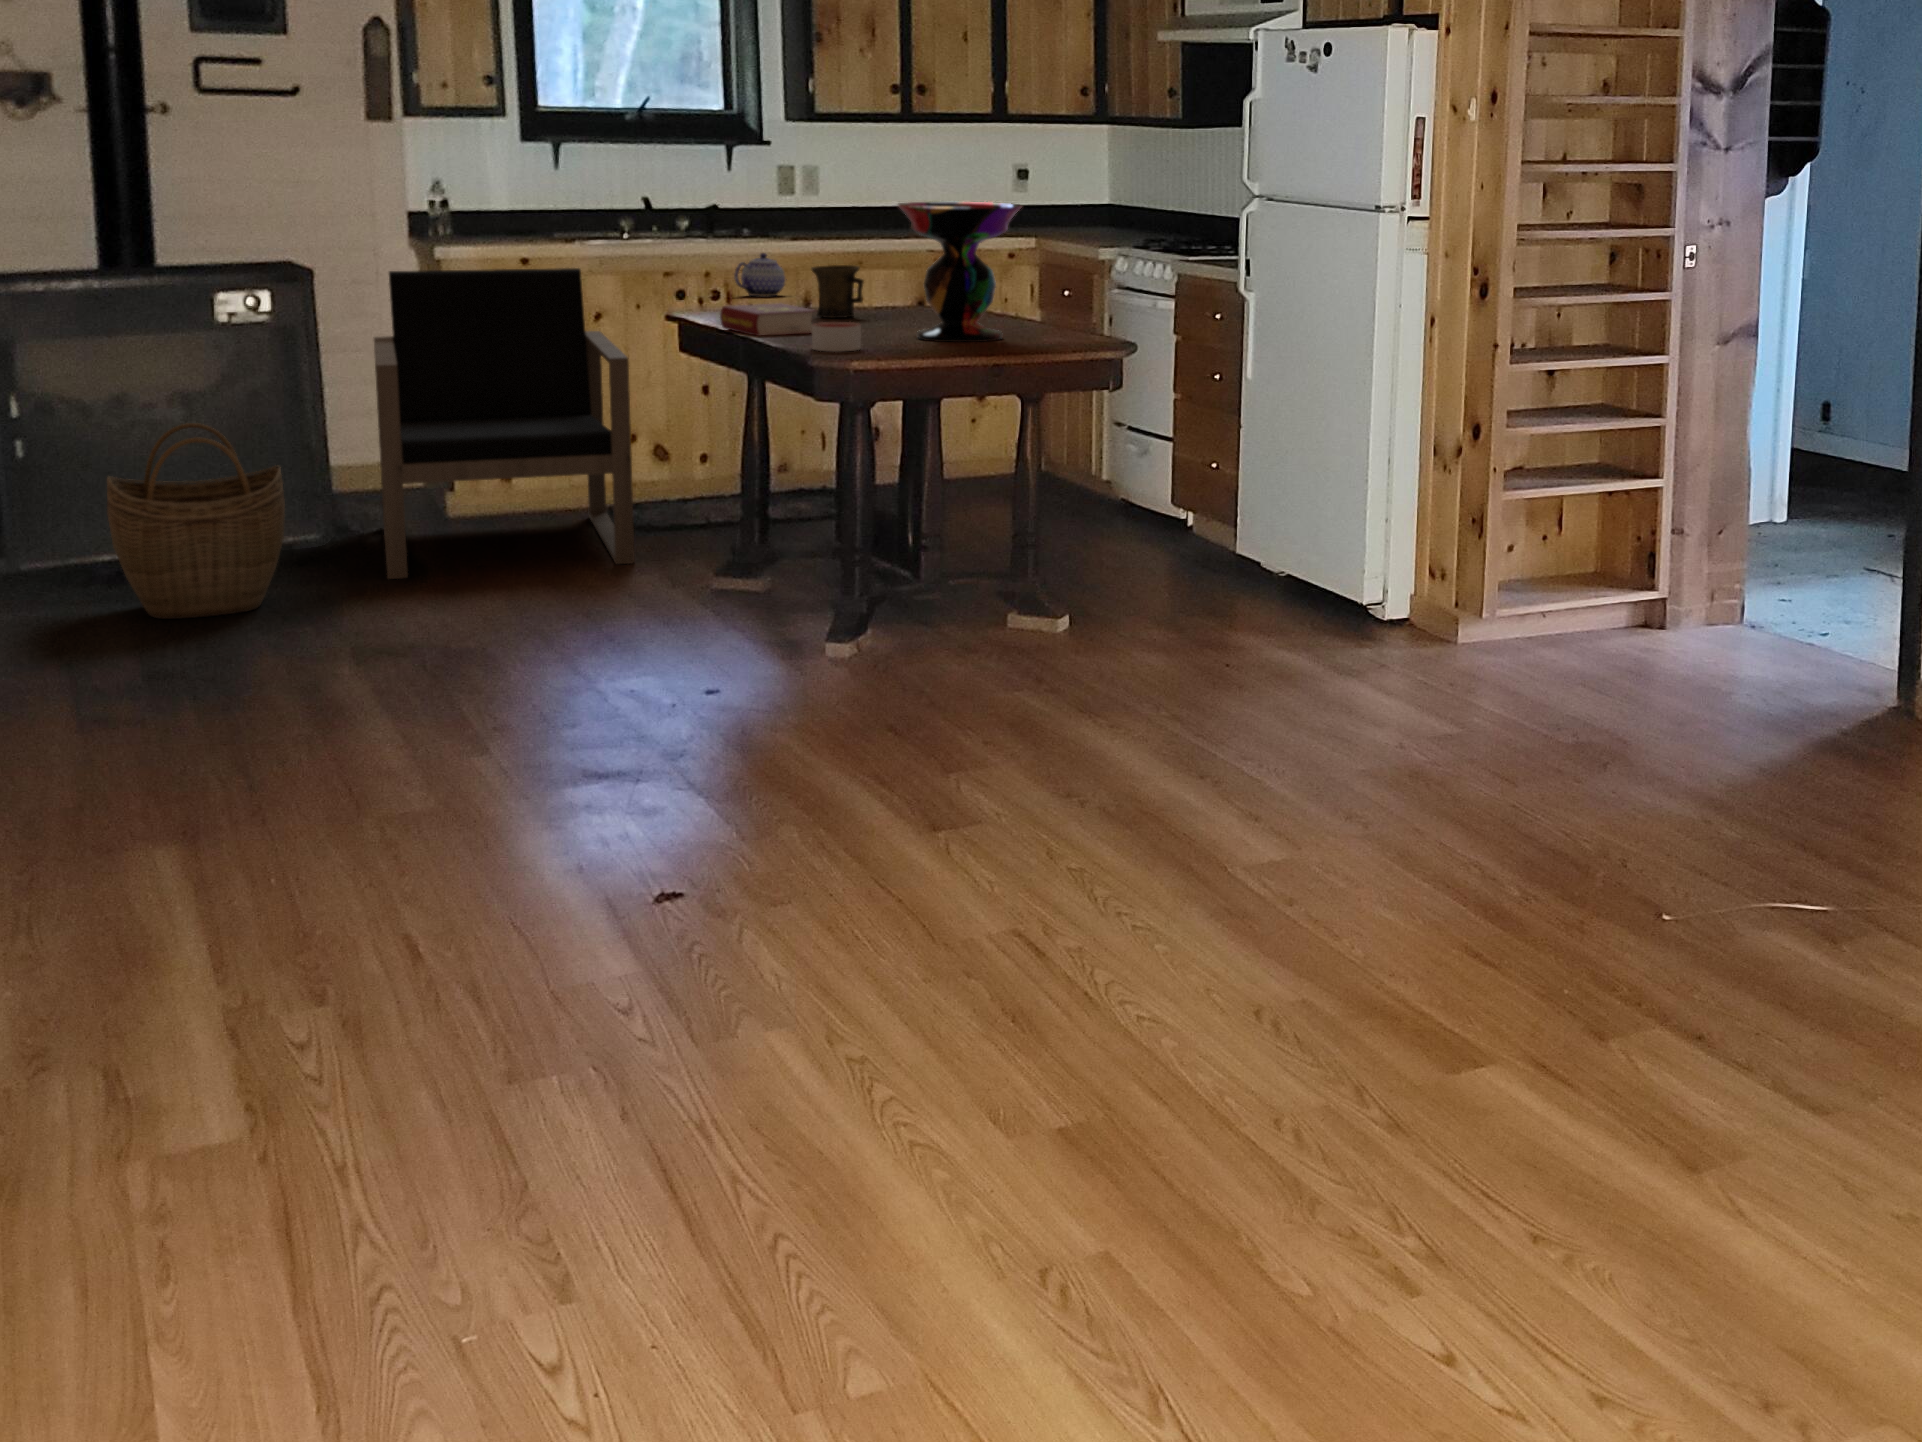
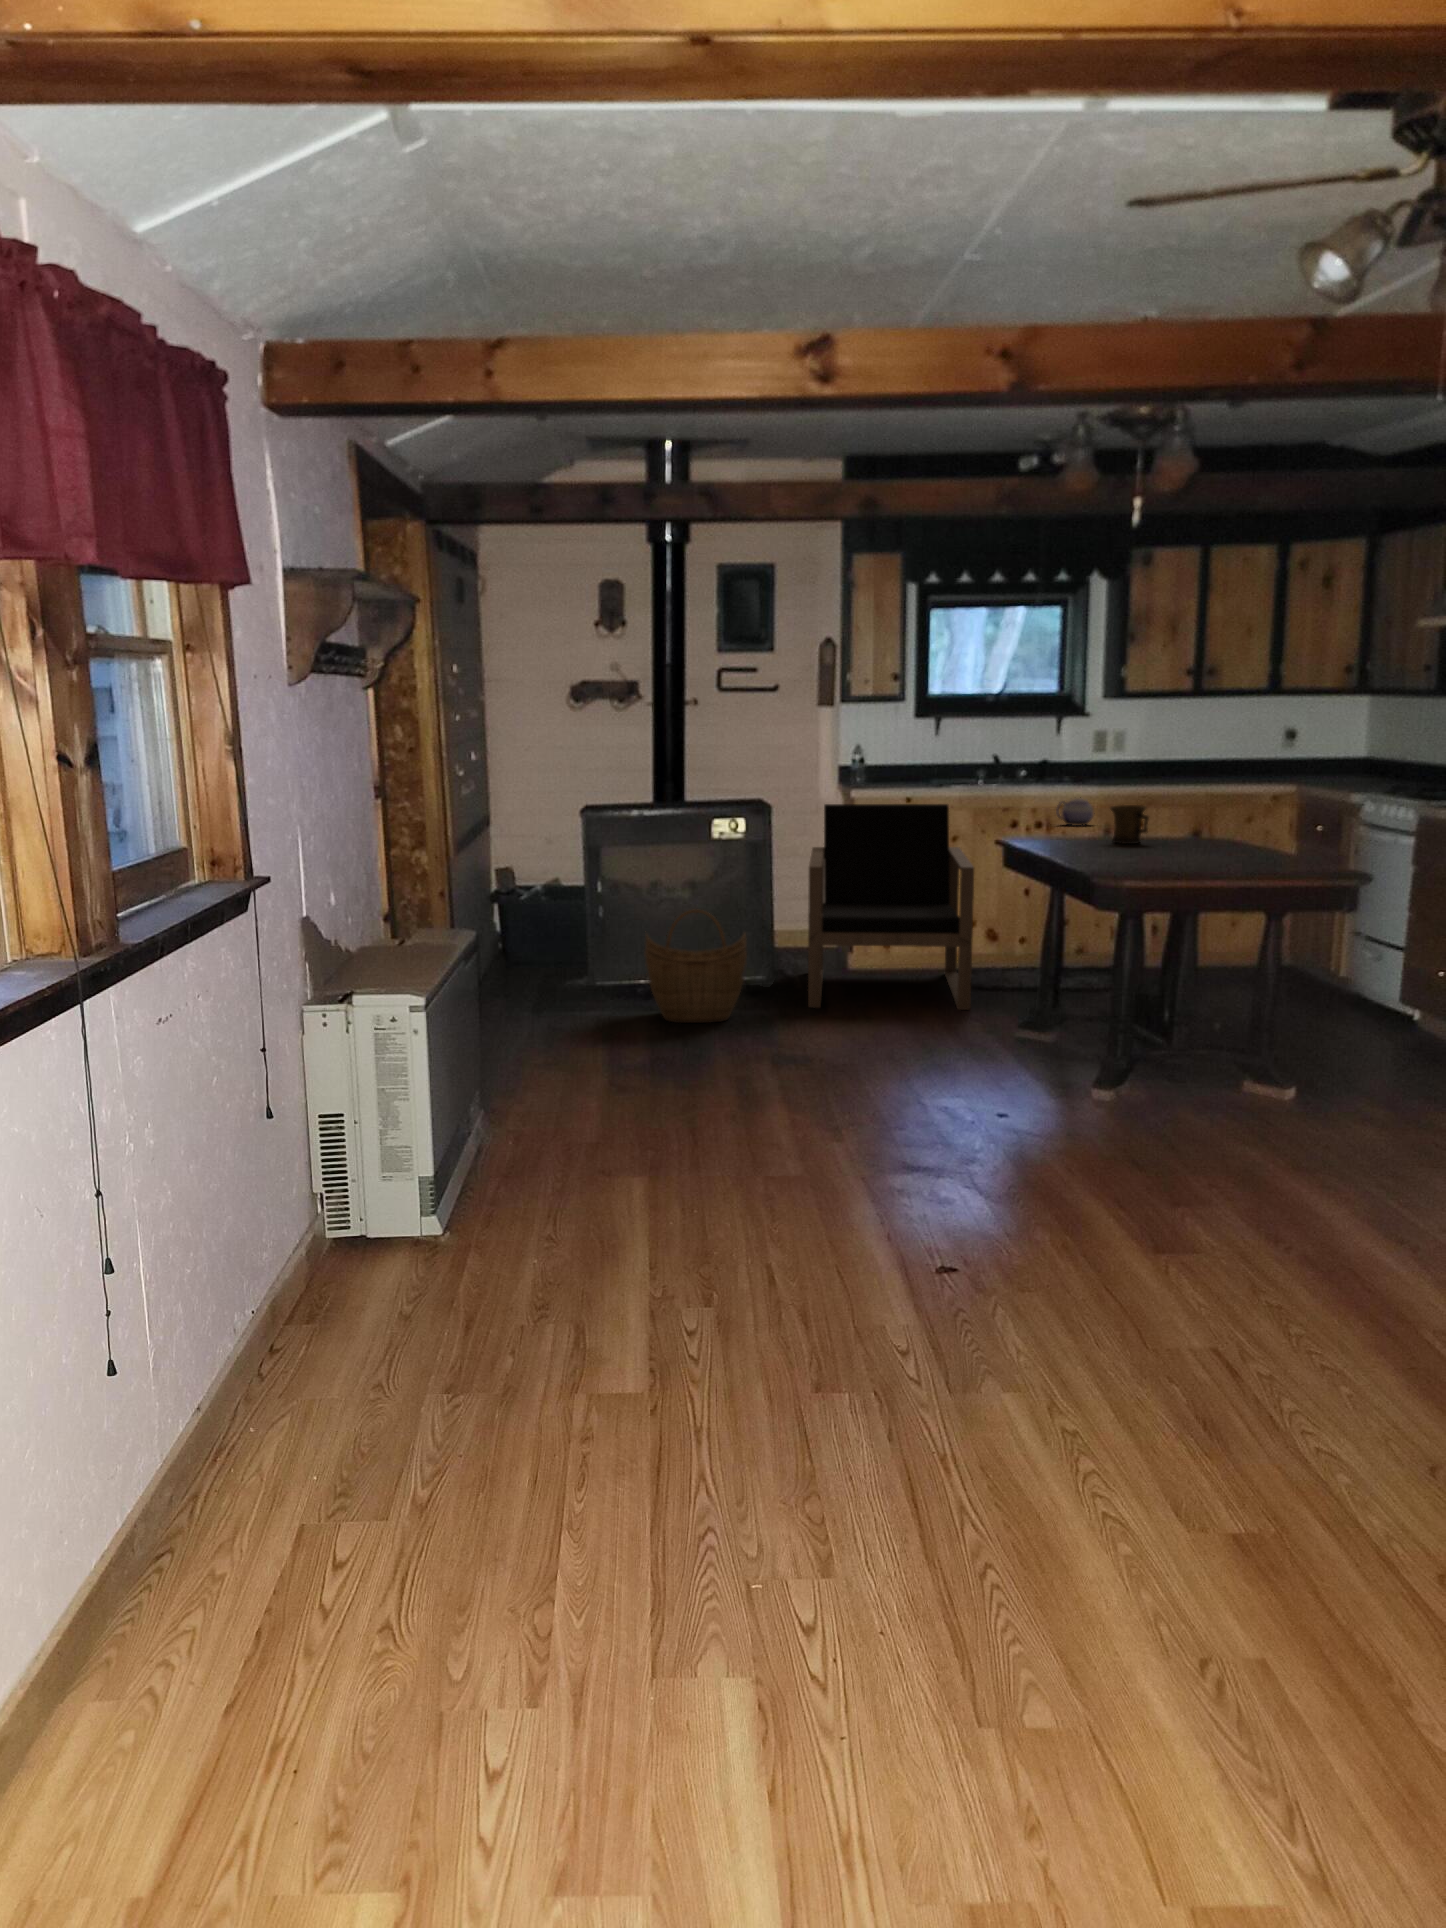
decorative bowl: present [898,202,1022,342] -> none [1176,759,1280,867]
book: present [720,303,815,336] -> none [1038,833,1110,857]
candle: present [812,322,861,352] -> none [1102,849,1141,872]

